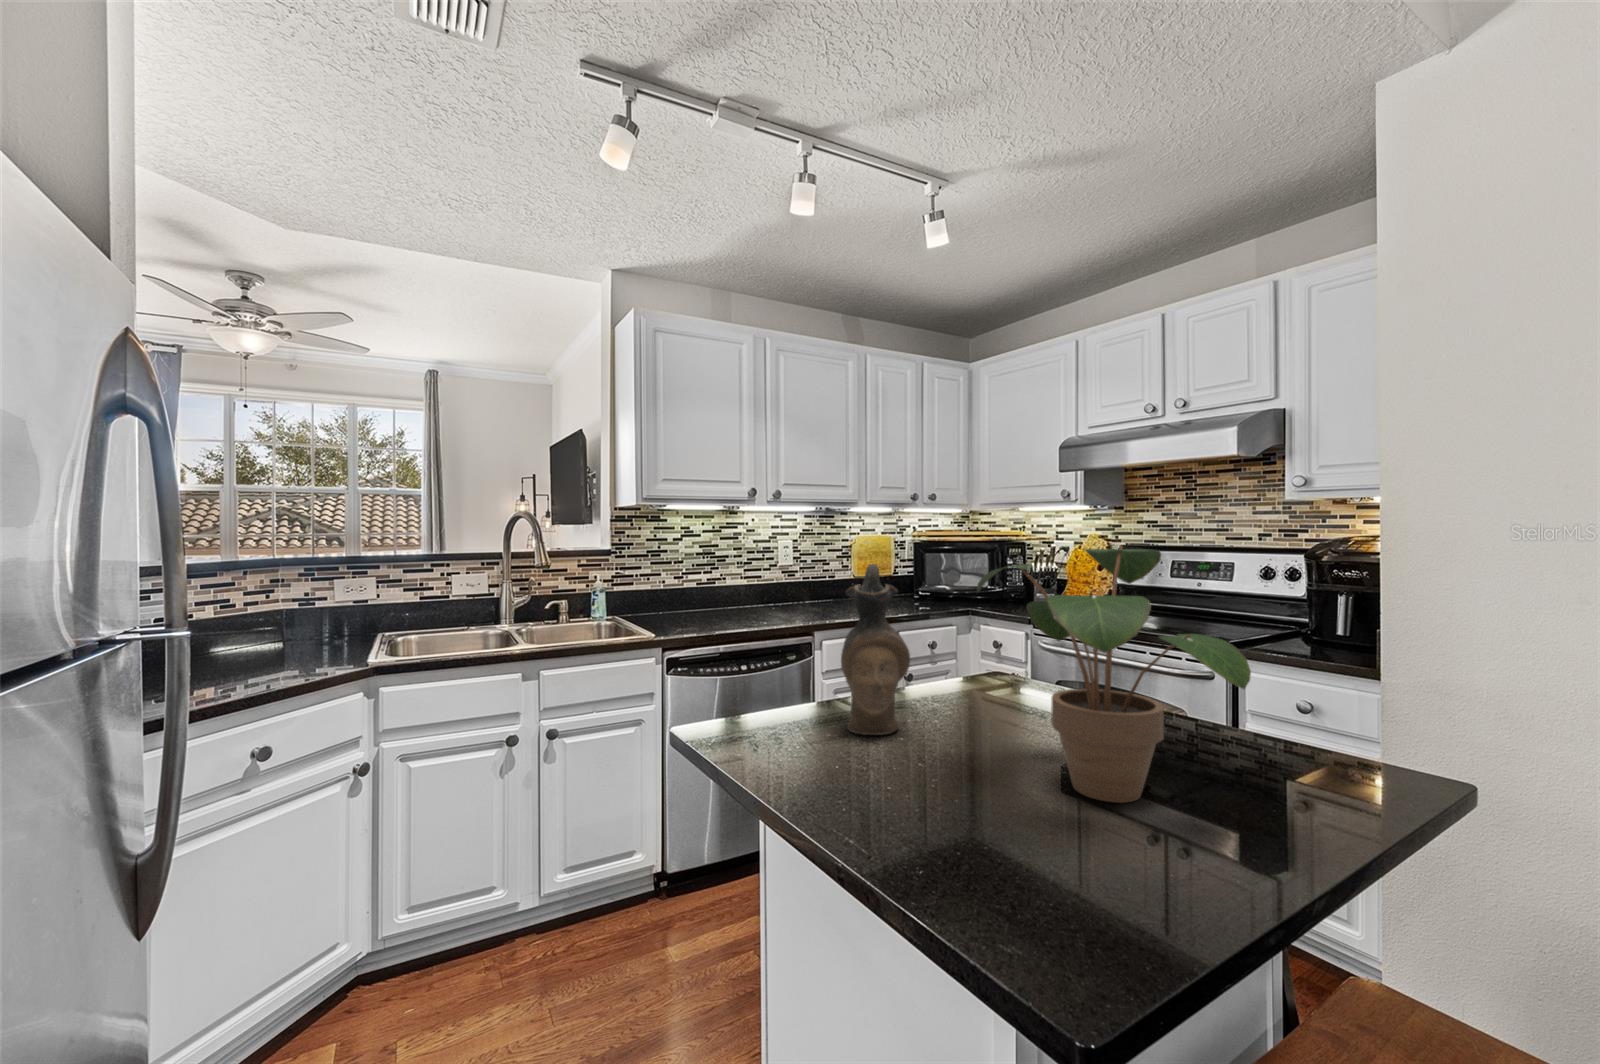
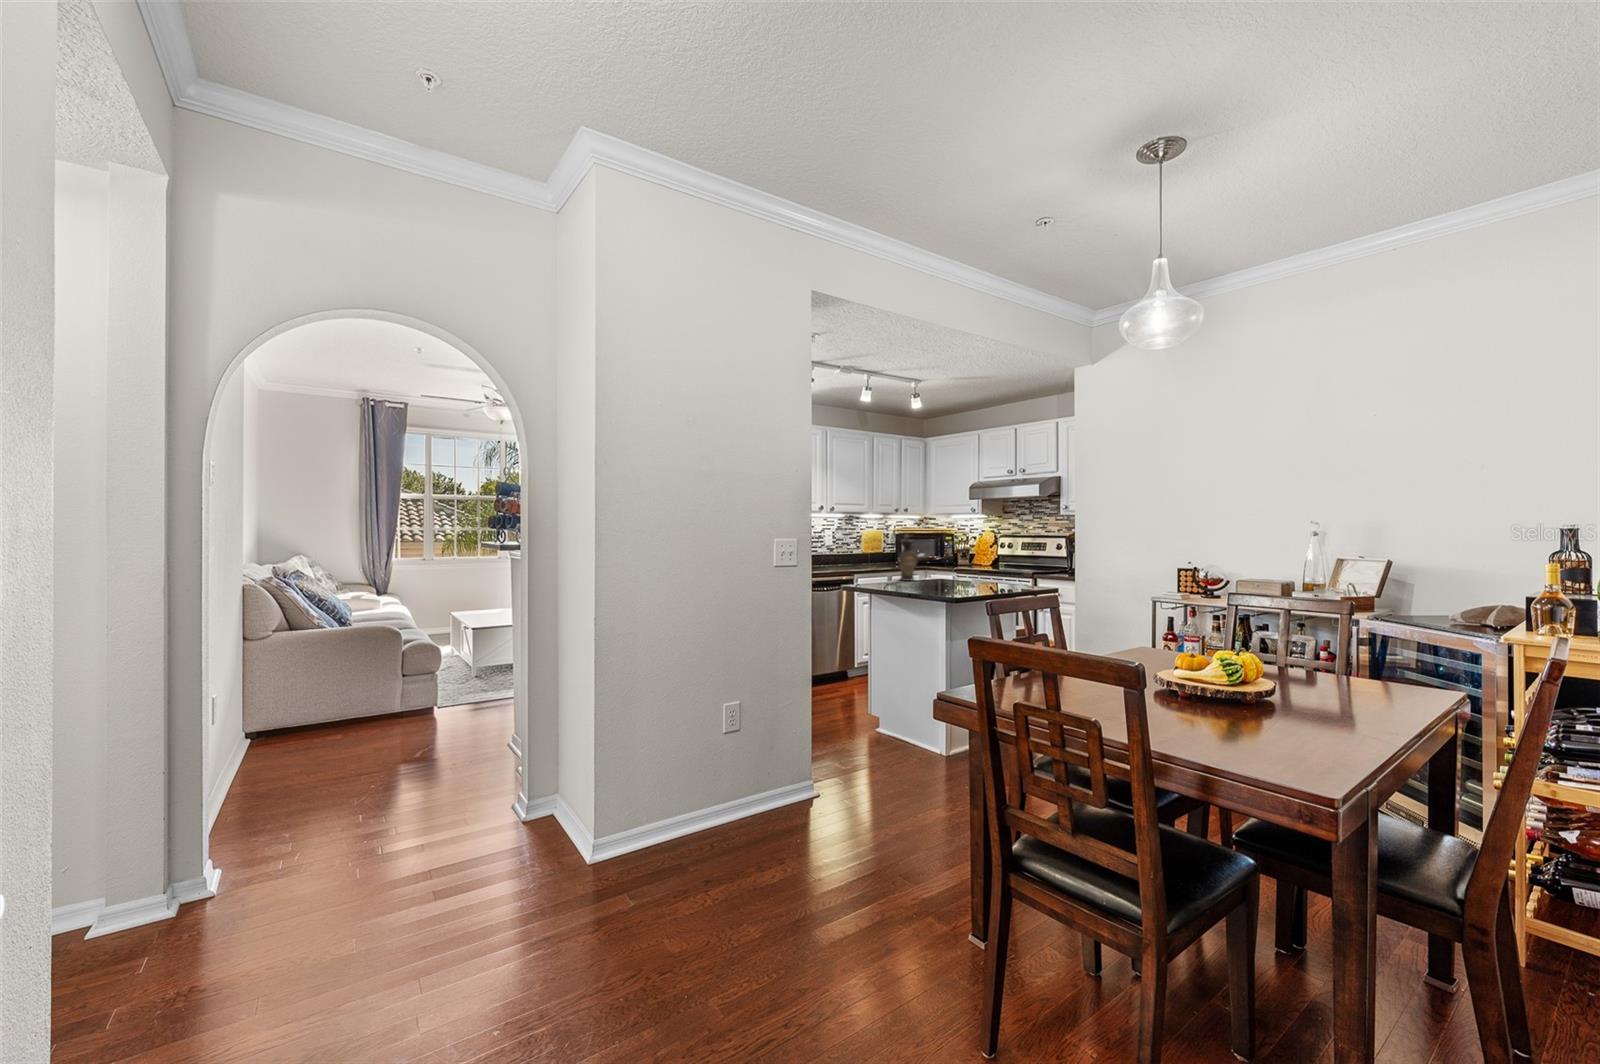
potted plant: present [976,545,1251,803] -> none [937,527,992,584]

